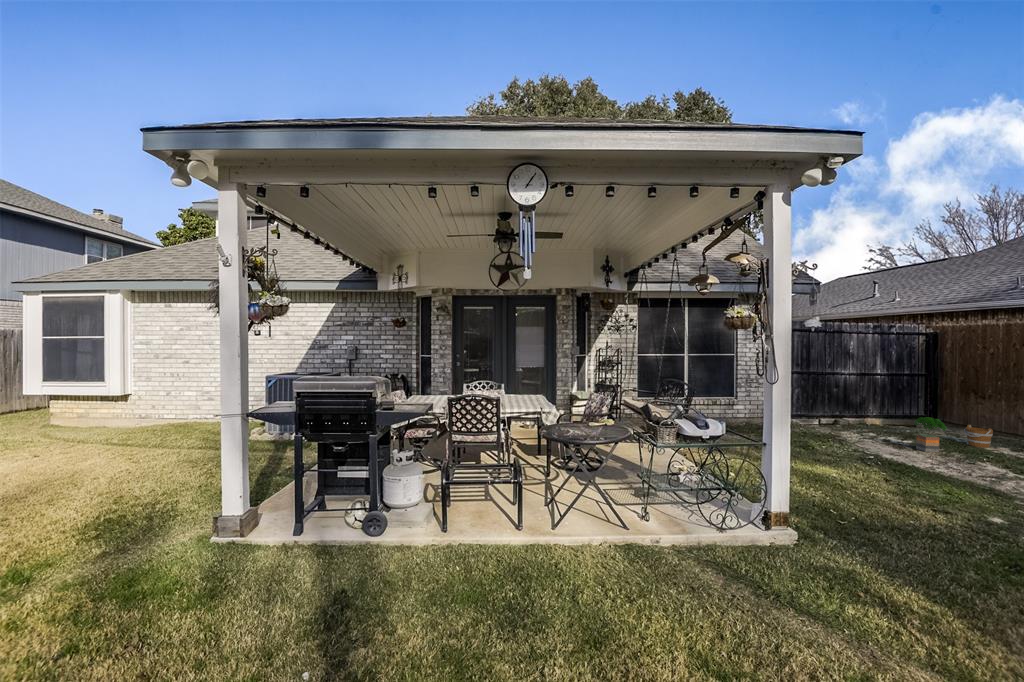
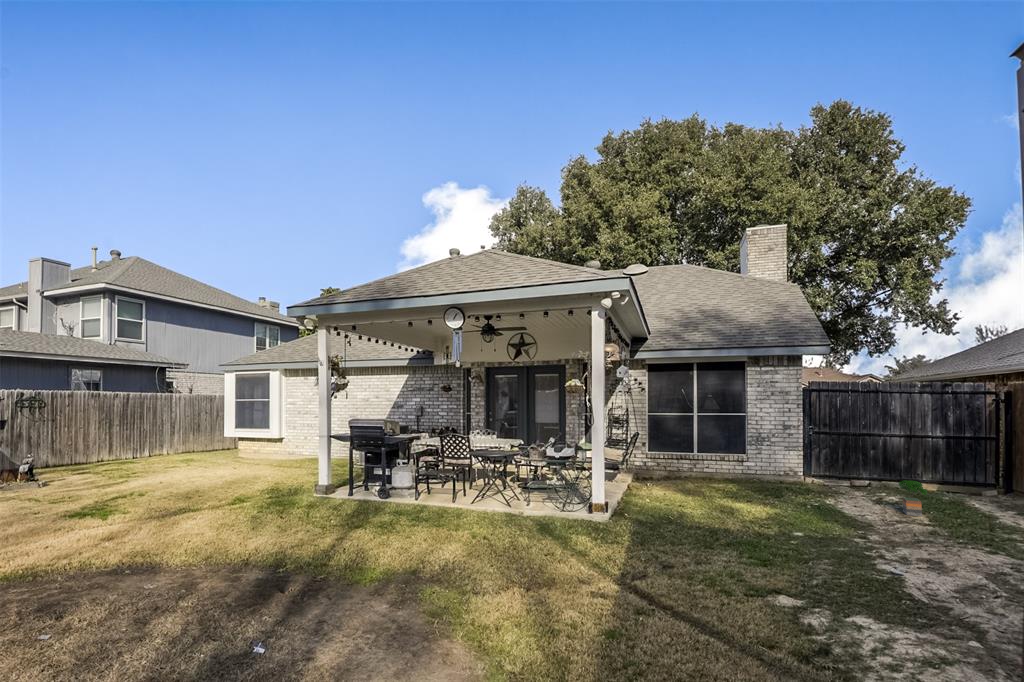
bucket: present [964,425,993,447] -> none [975,491,1004,516]

